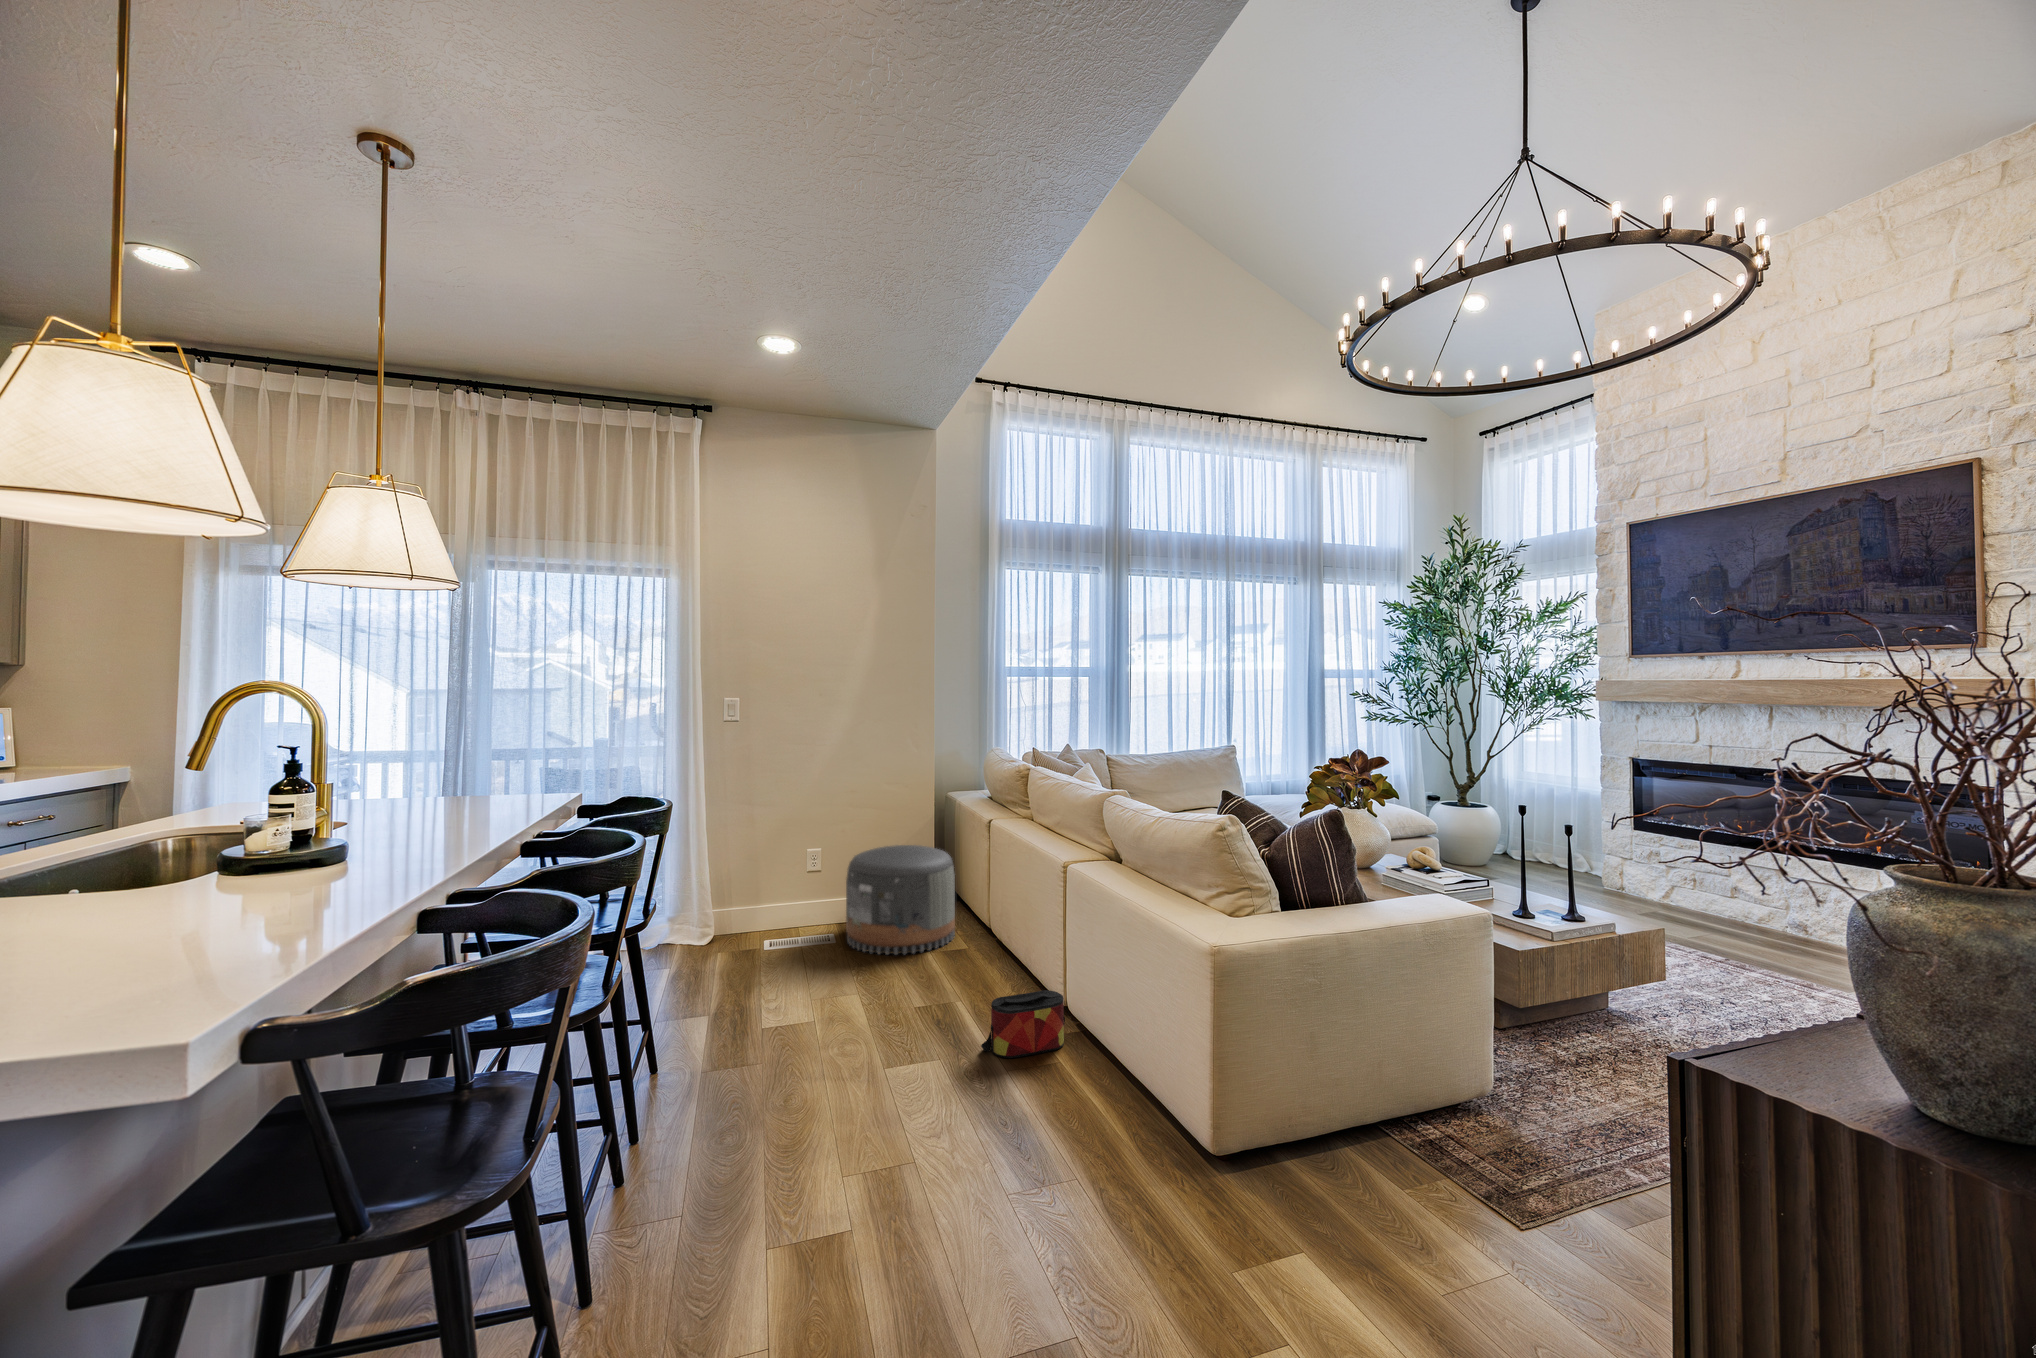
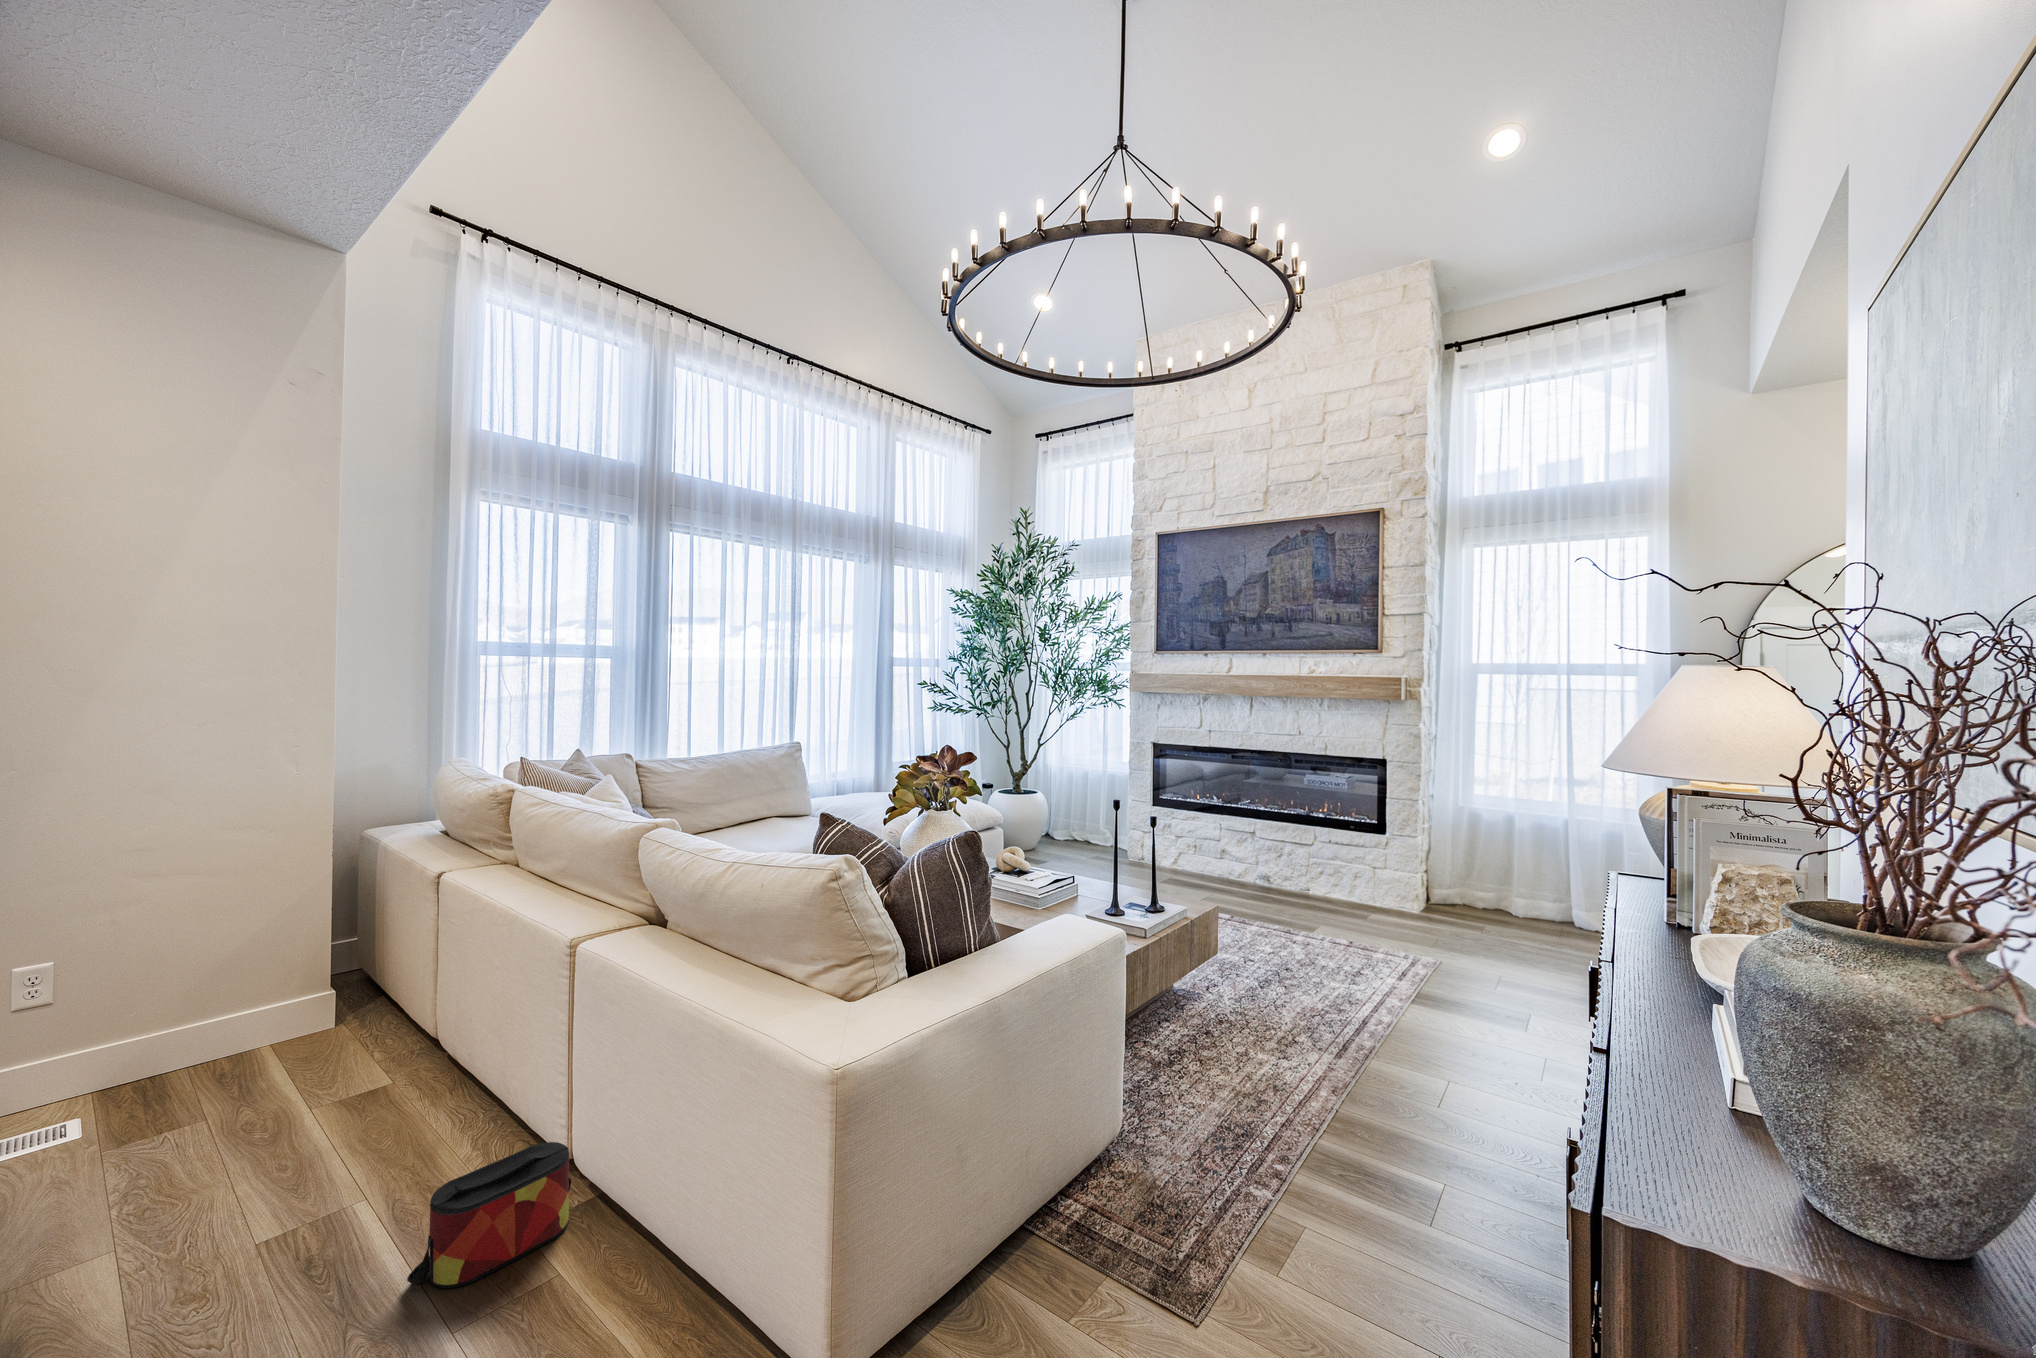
pouf: present [846,845,955,955] -> none [132,921,378,1128]

